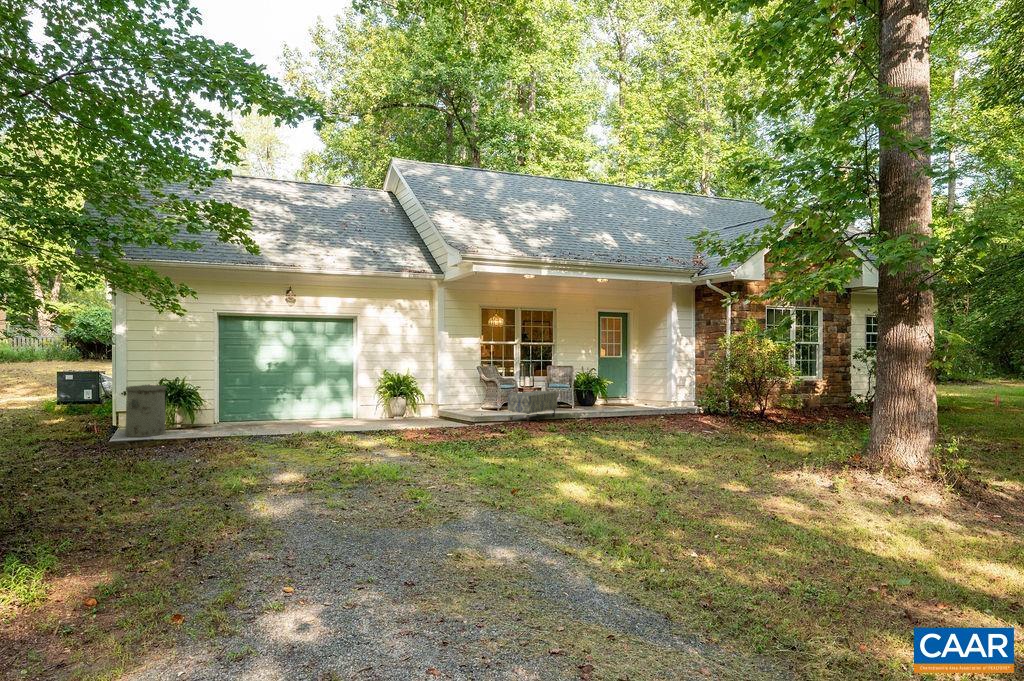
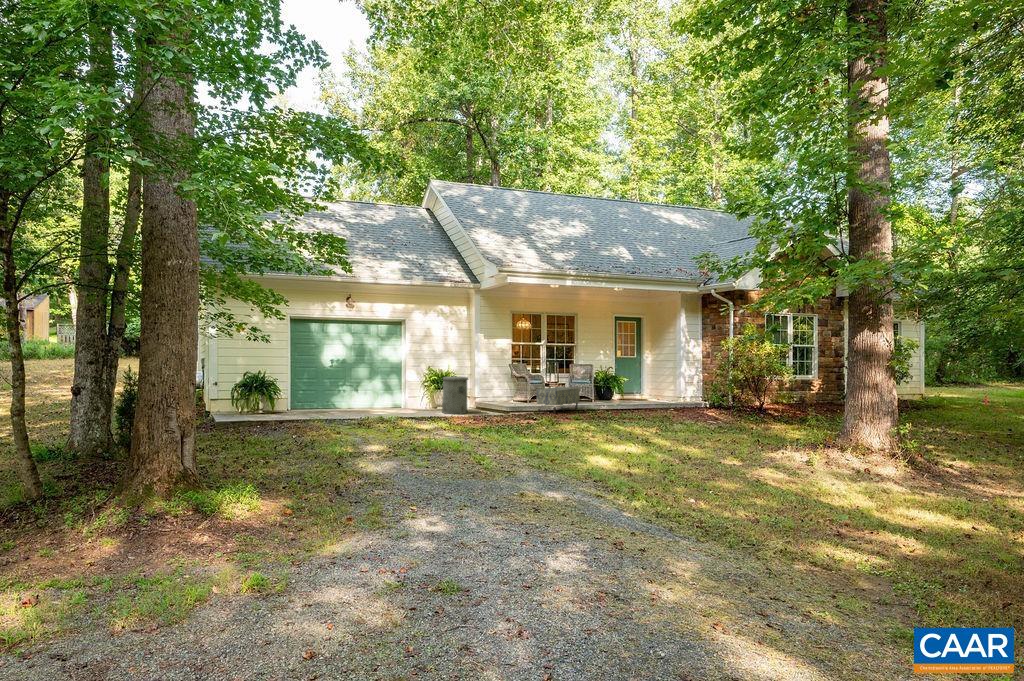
trash can: present [125,385,167,437] -> present [442,376,468,414]

